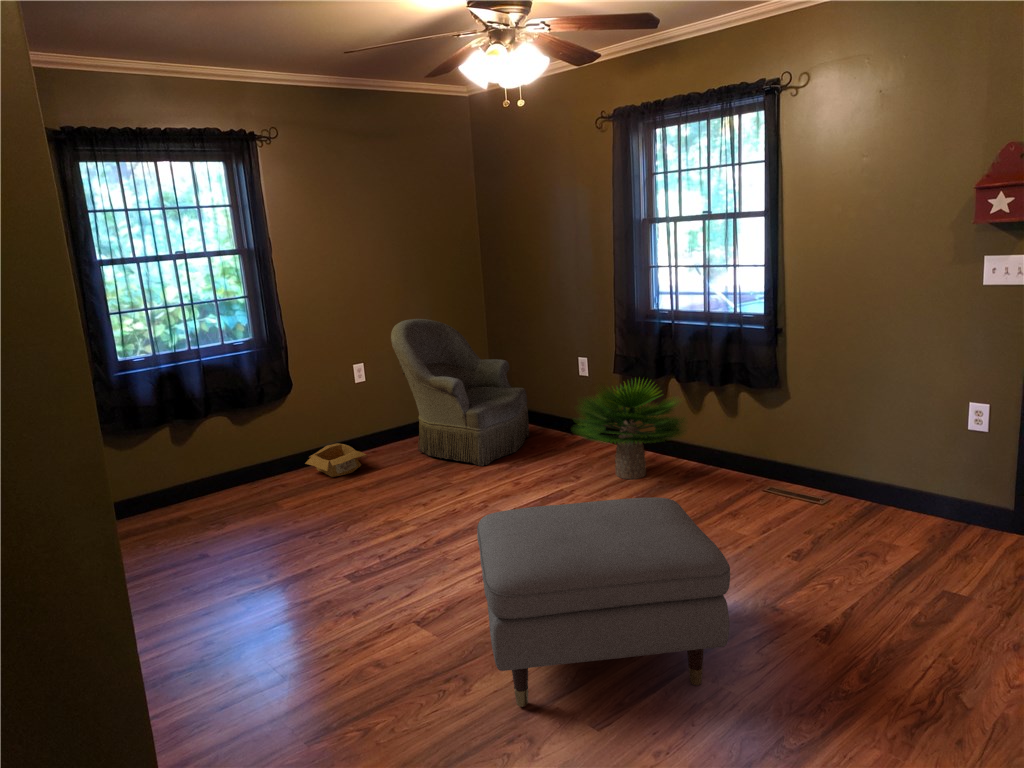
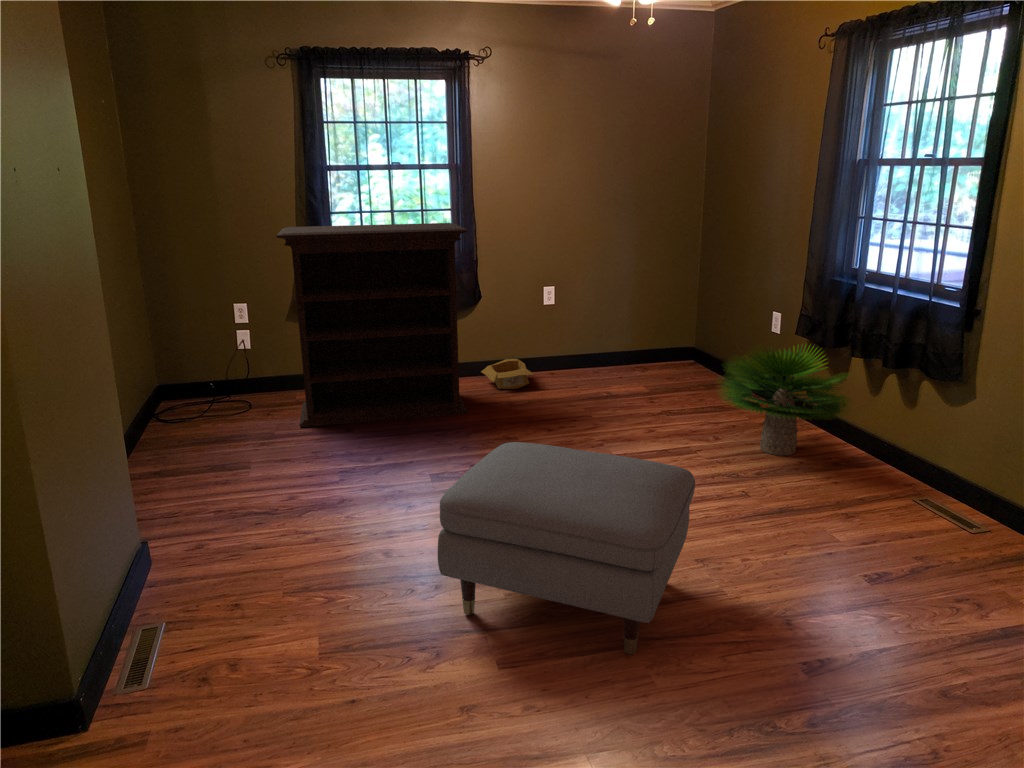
bookshelf: none [61,310,322,571] -> present [276,223,468,427]
armchair: present [391,319,529,466] -> none [576,247,714,408]

